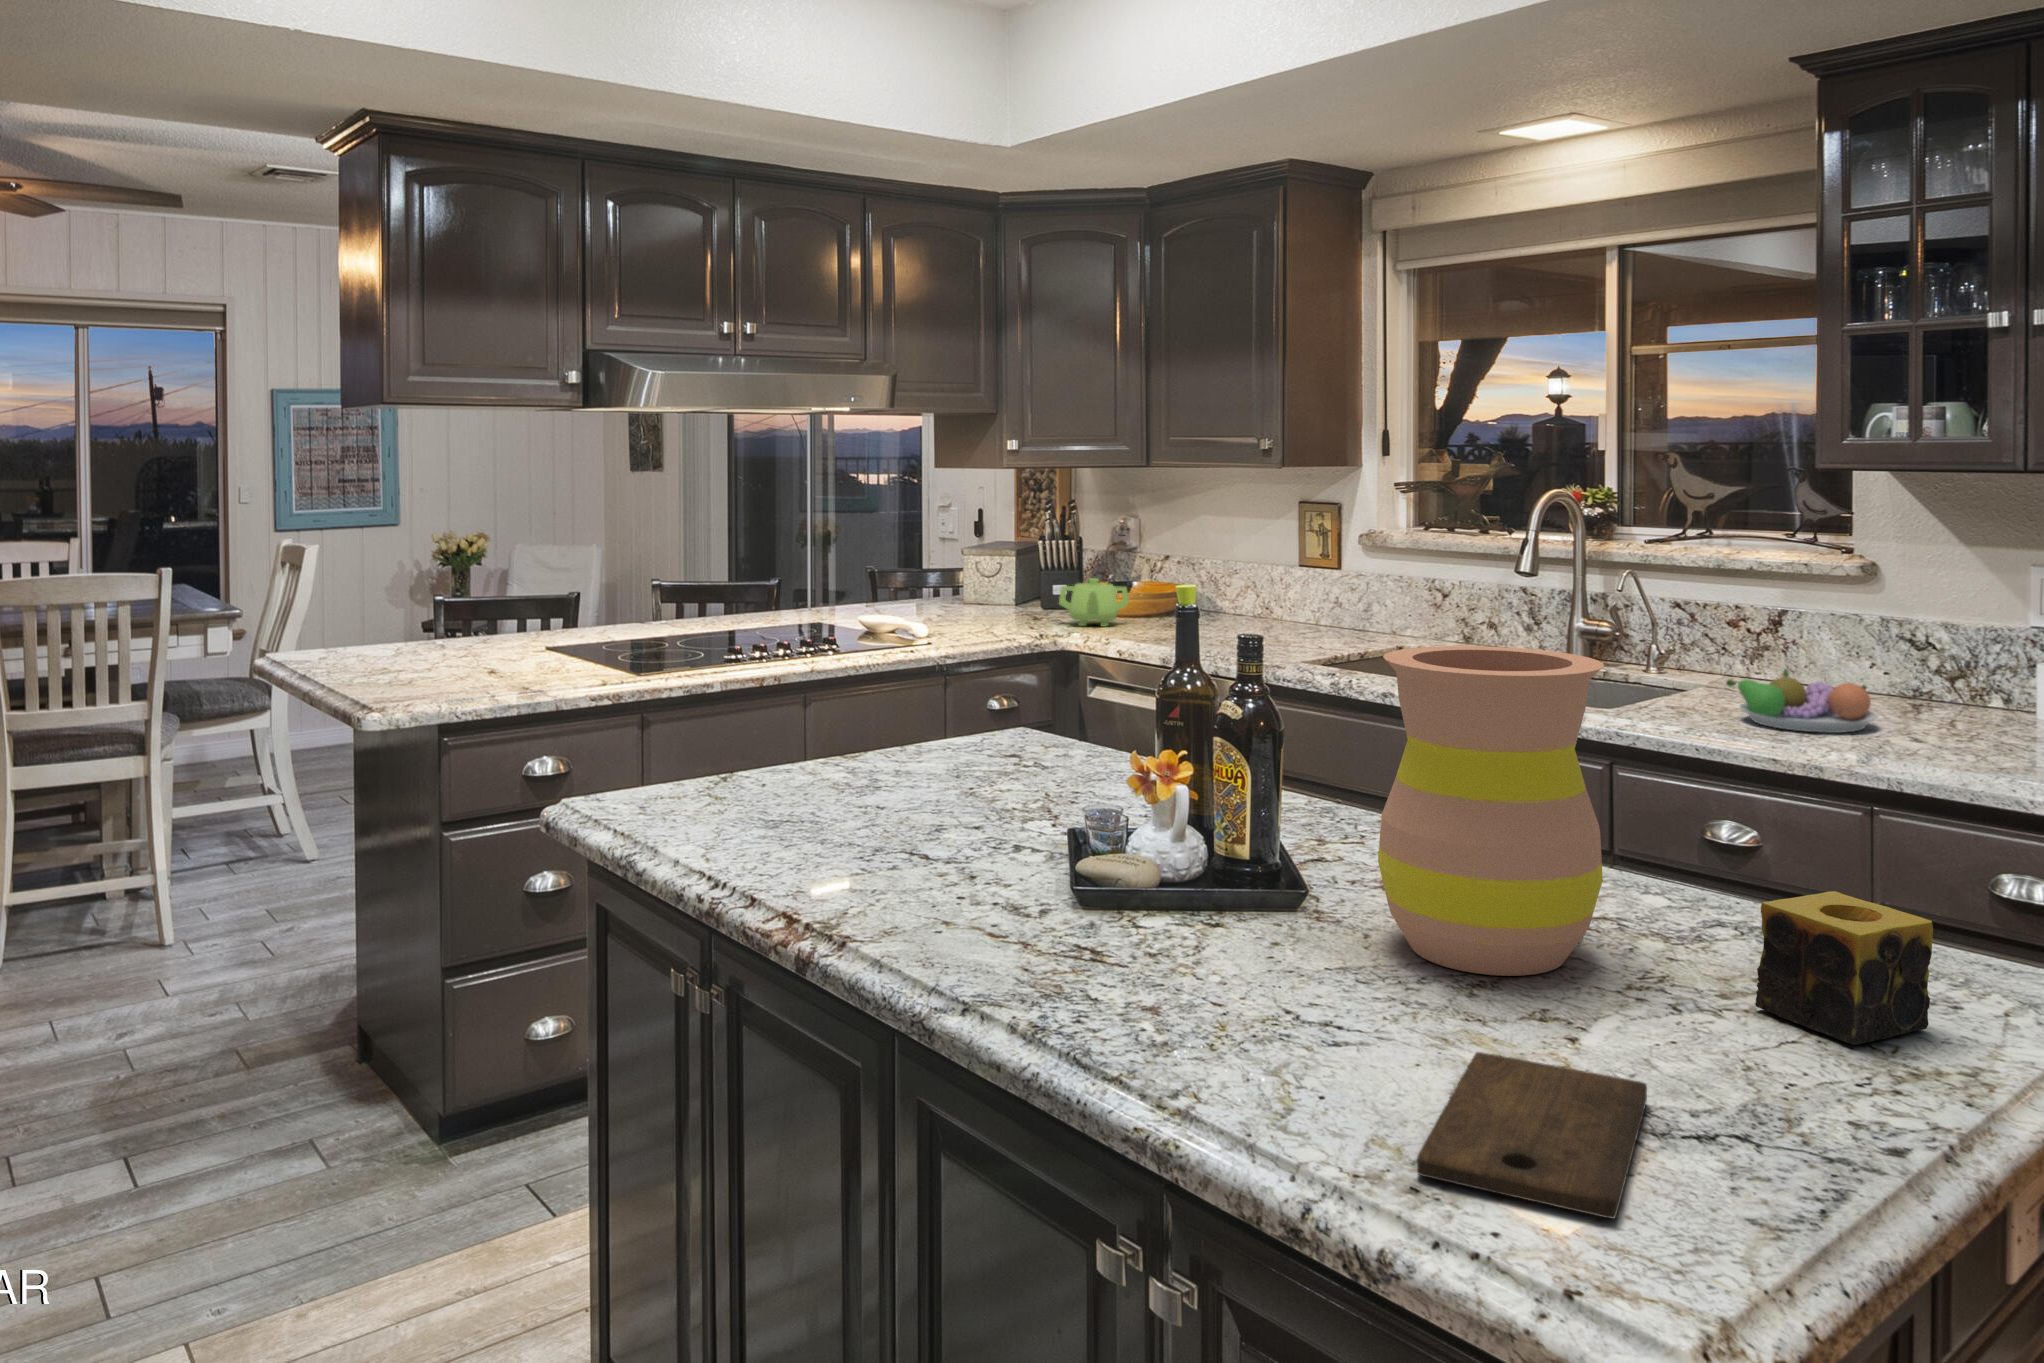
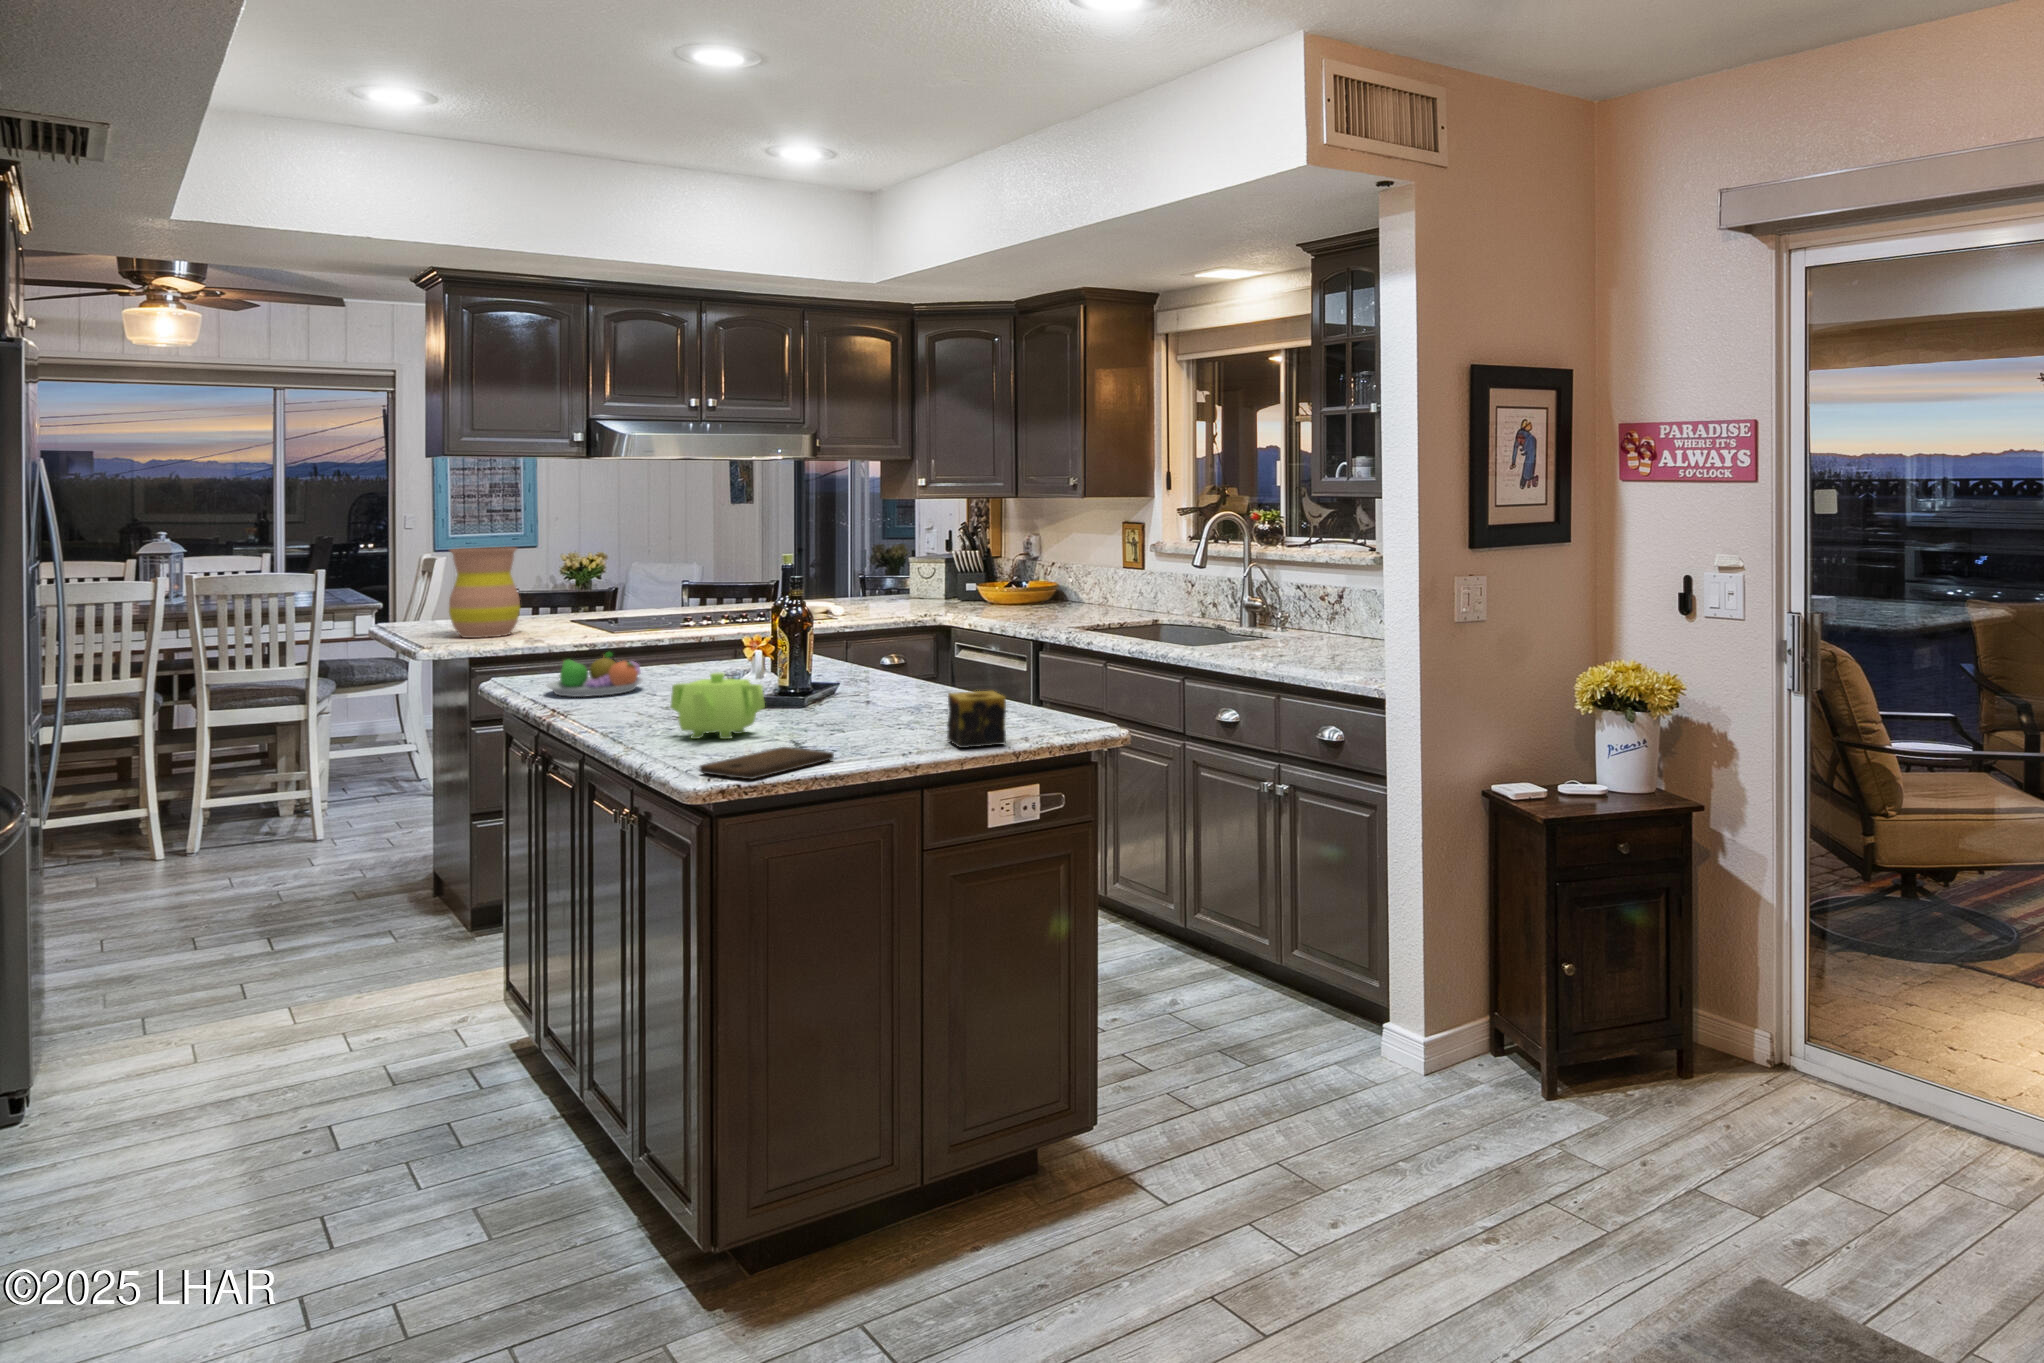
teapot: present [1059,578,1129,626] -> present [670,672,765,739]
vase: present [1378,646,1604,976] -> present [449,547,520,638]
fruit bowl: present [1726,670,1878,733] -> present [546,652,643,697]

